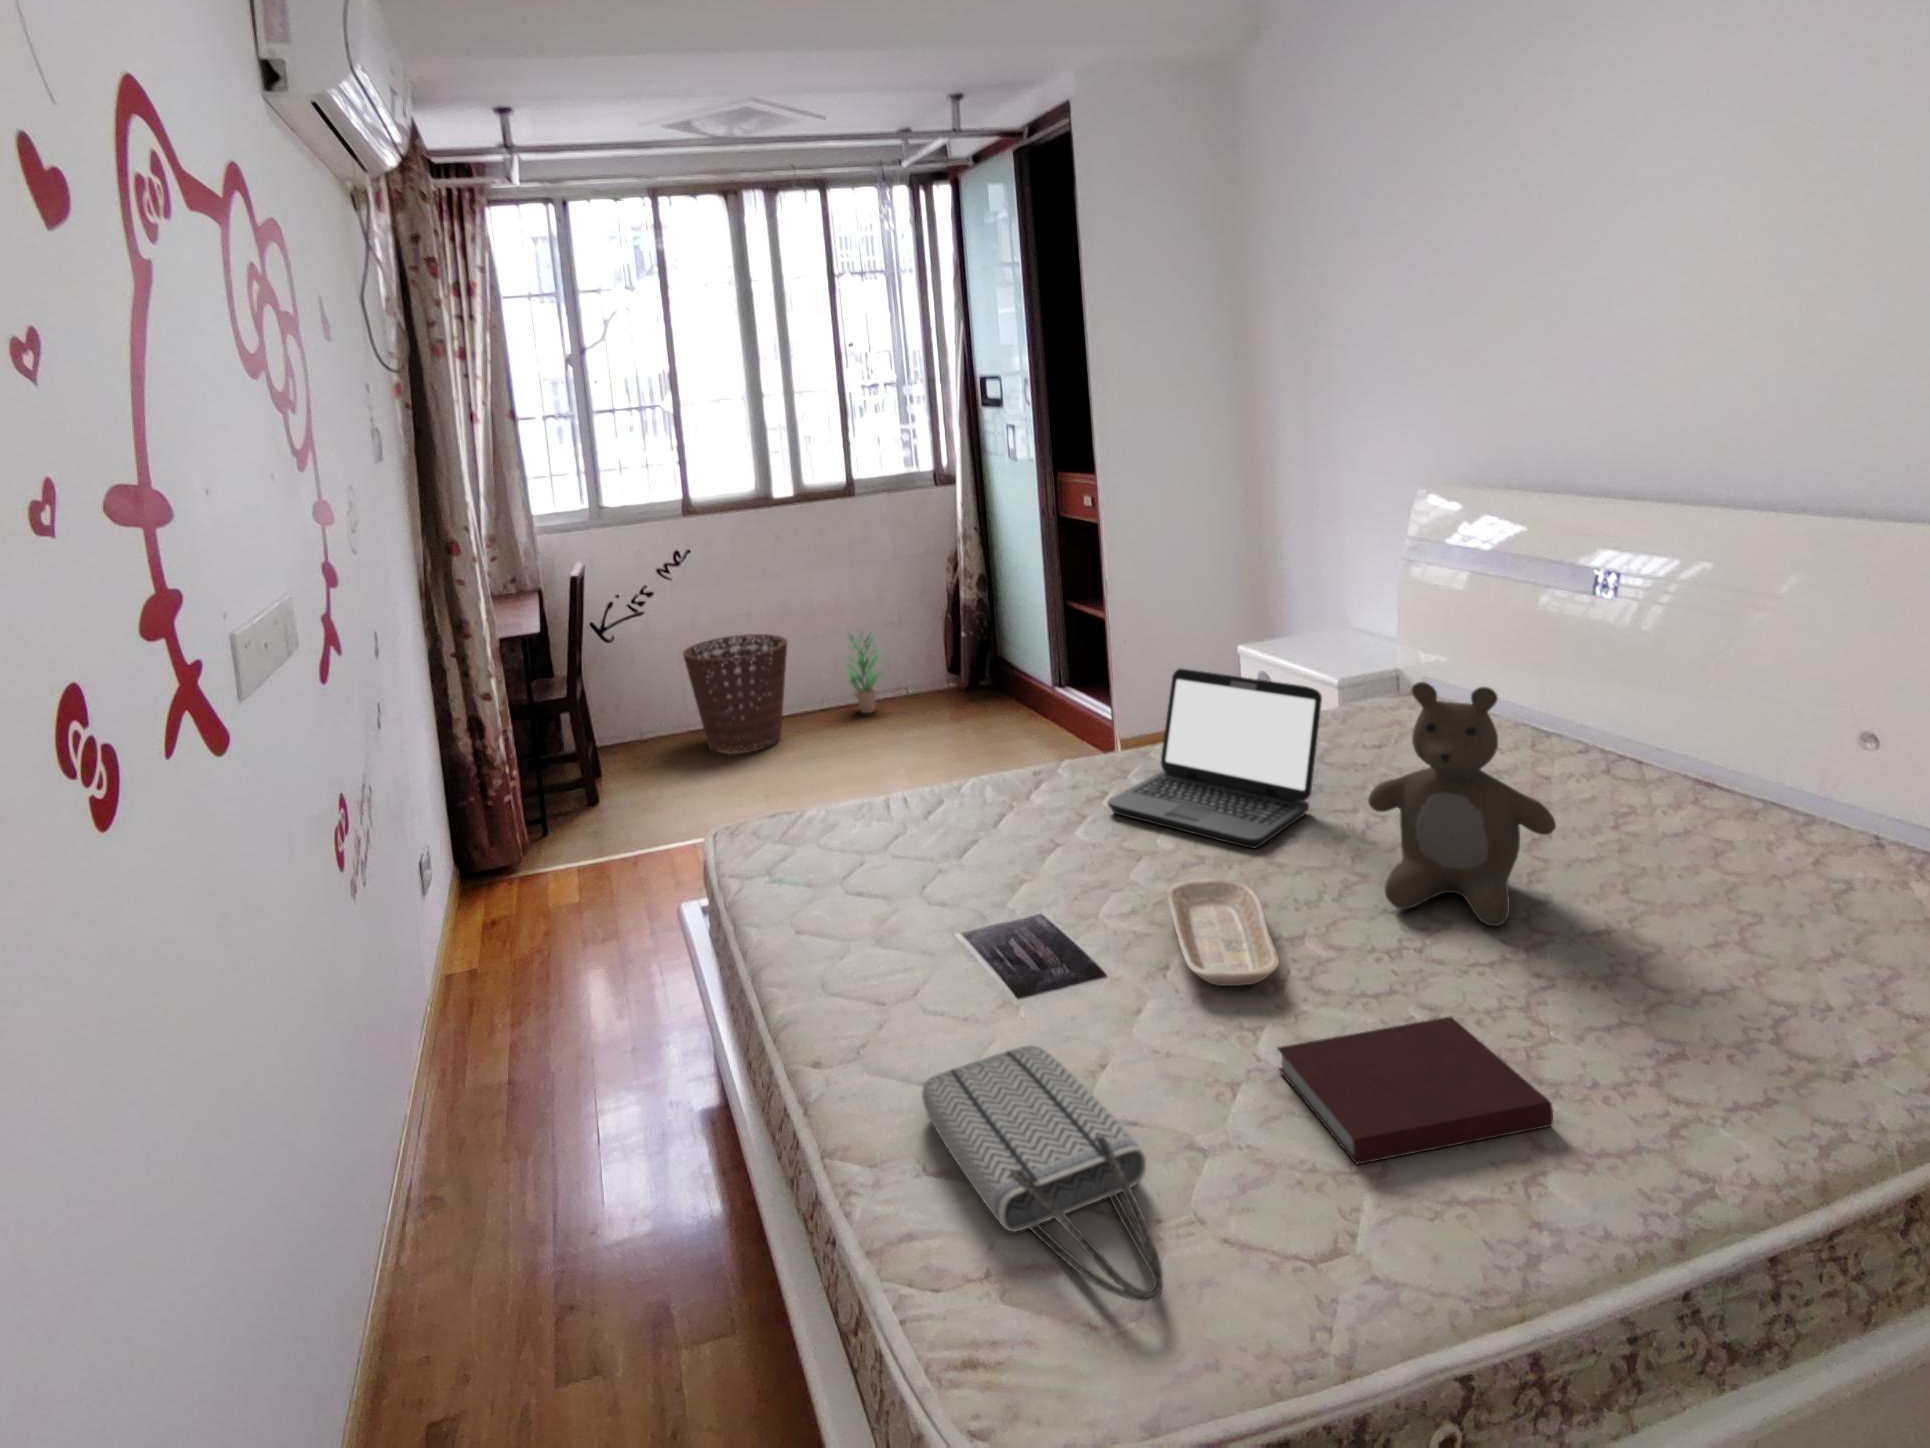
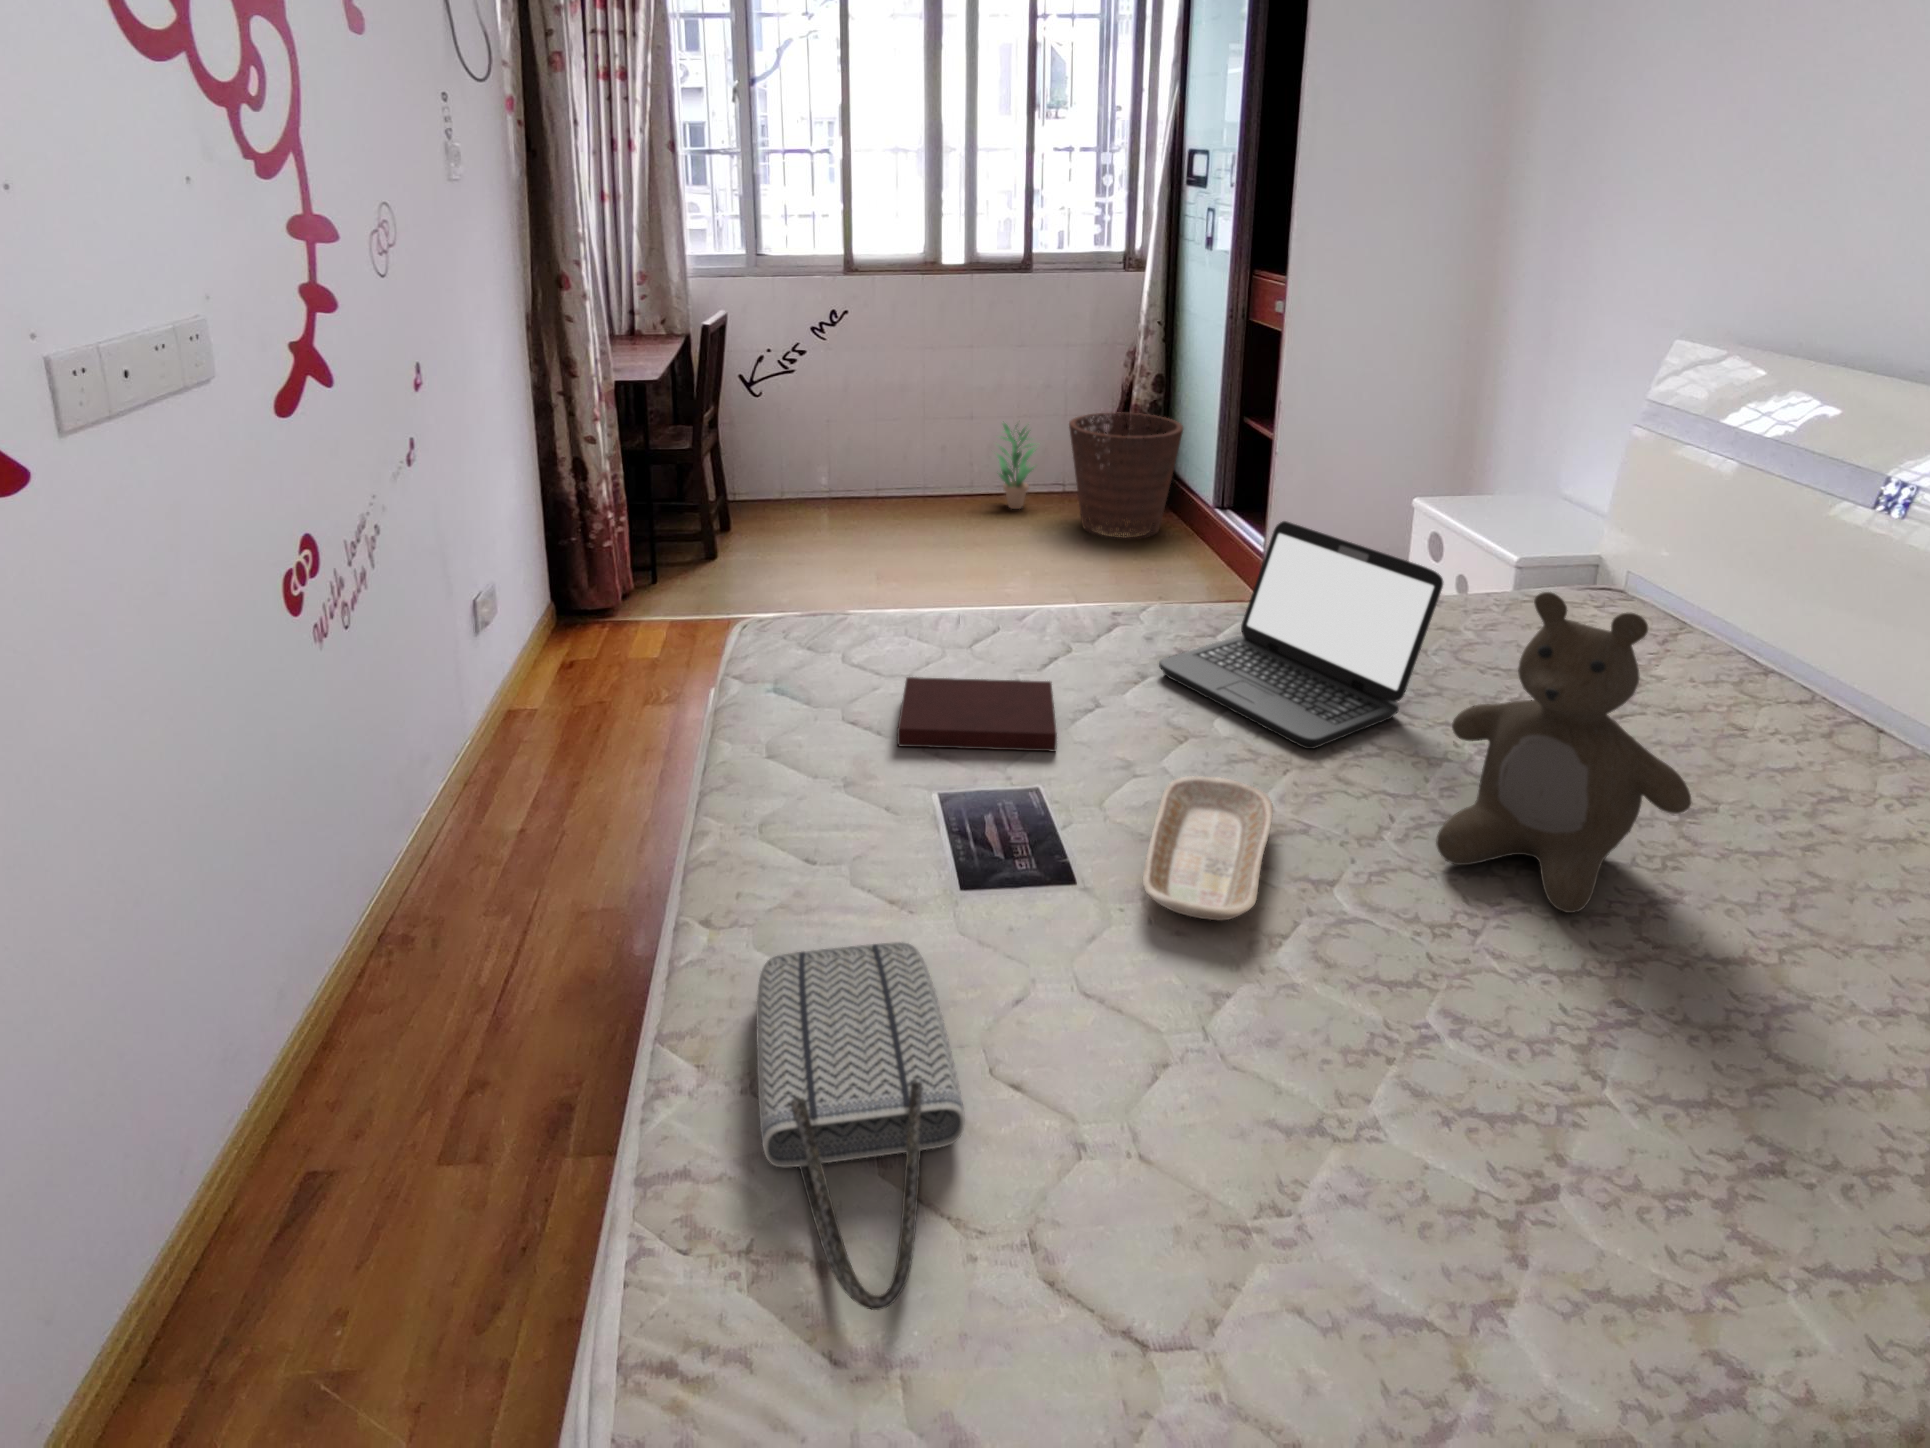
basket: present [683,634,787,754] -> present [1069,412,1183,539]
notebook: present [1278,1017,1553,1165] -> present [897,677,1057,752]

